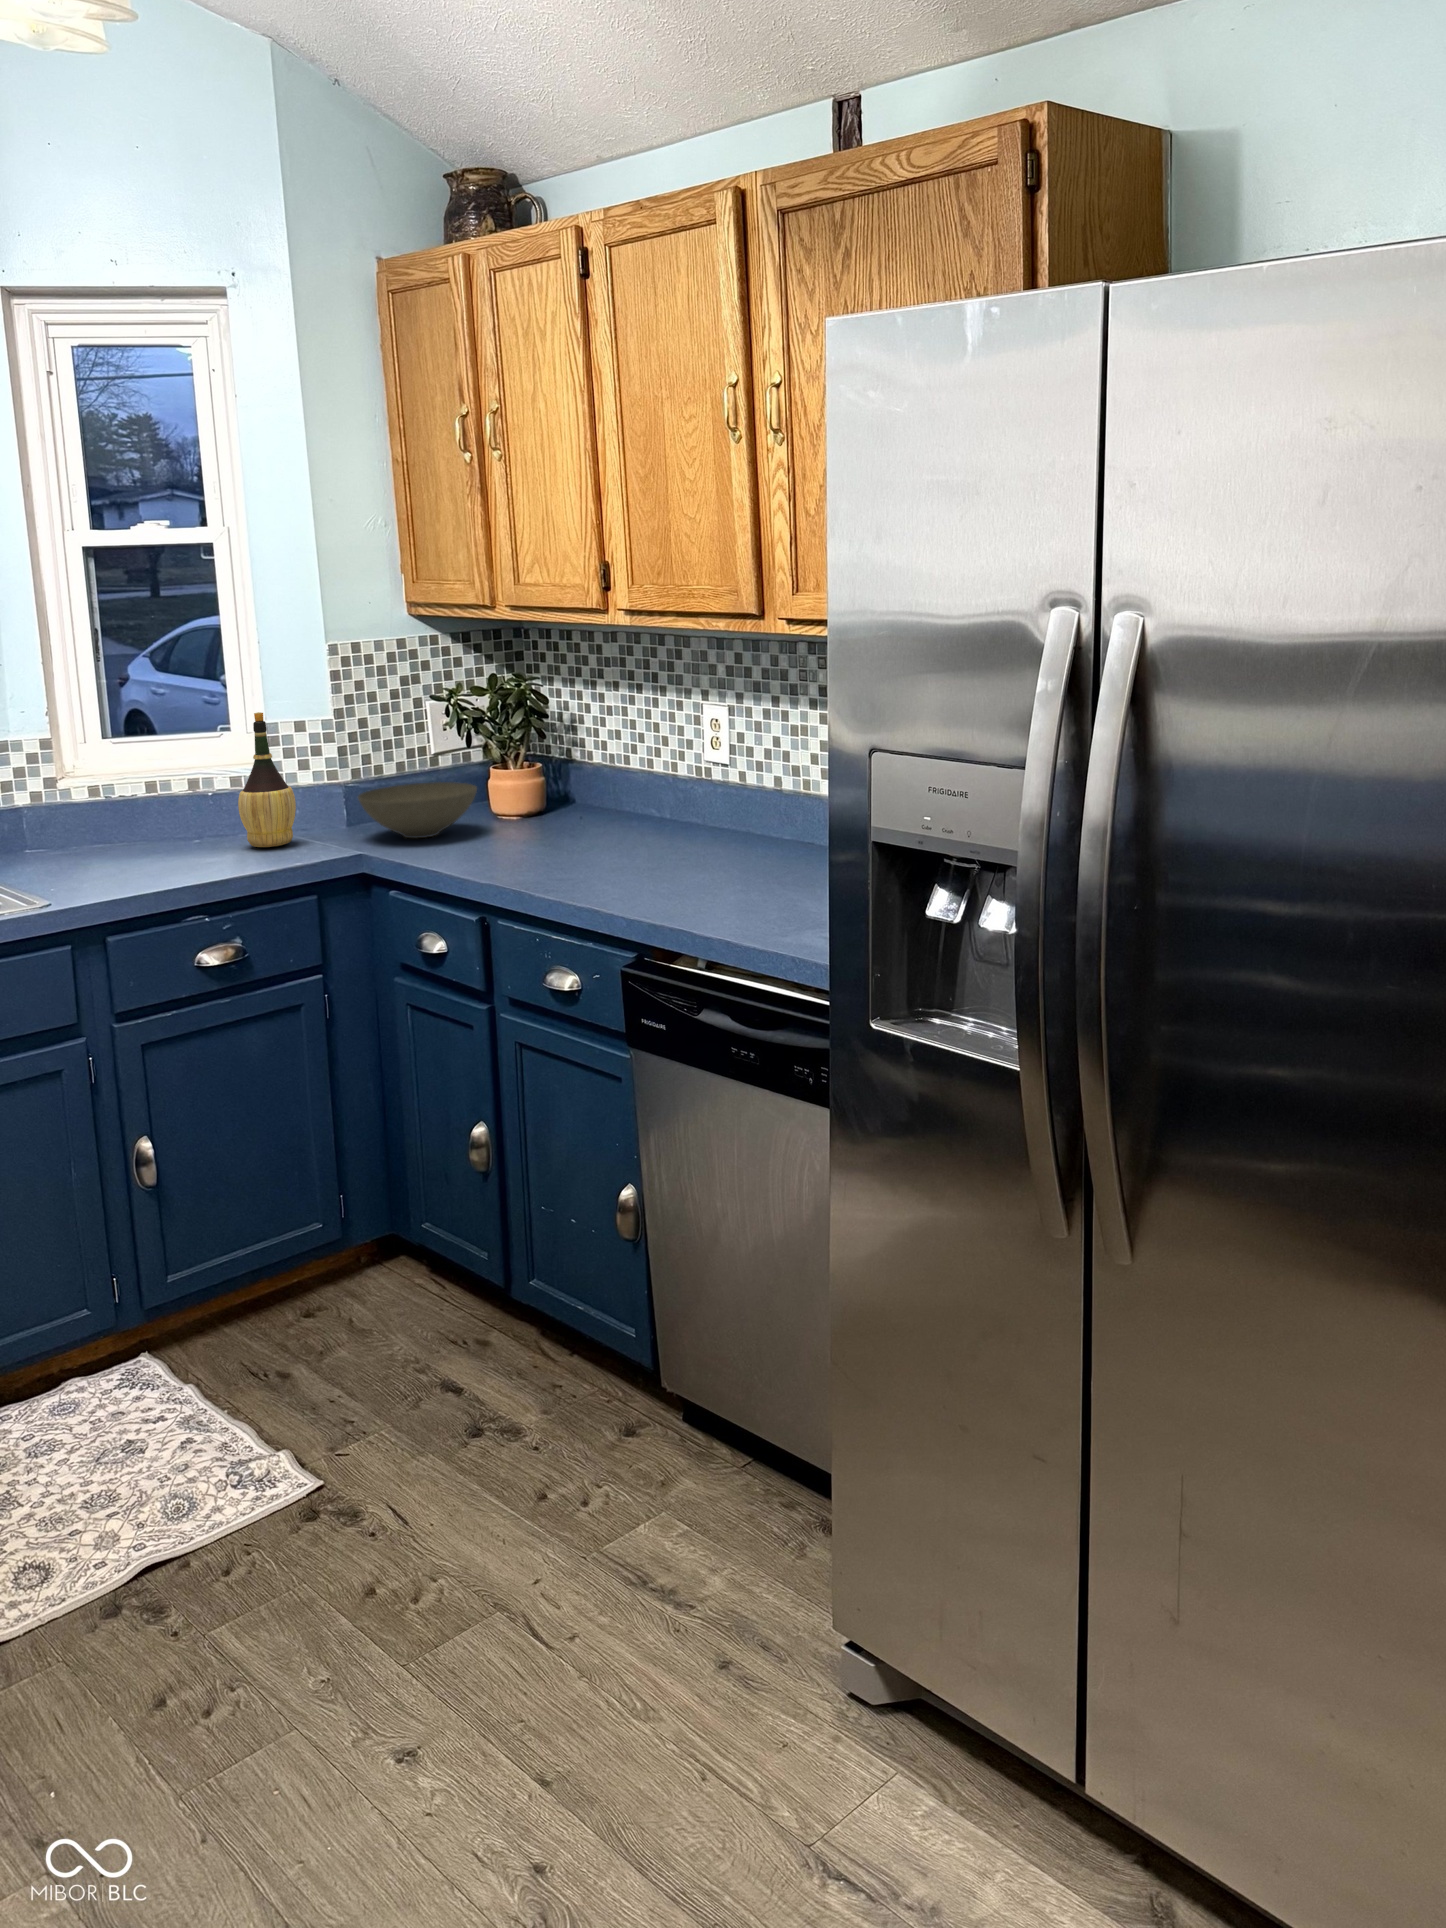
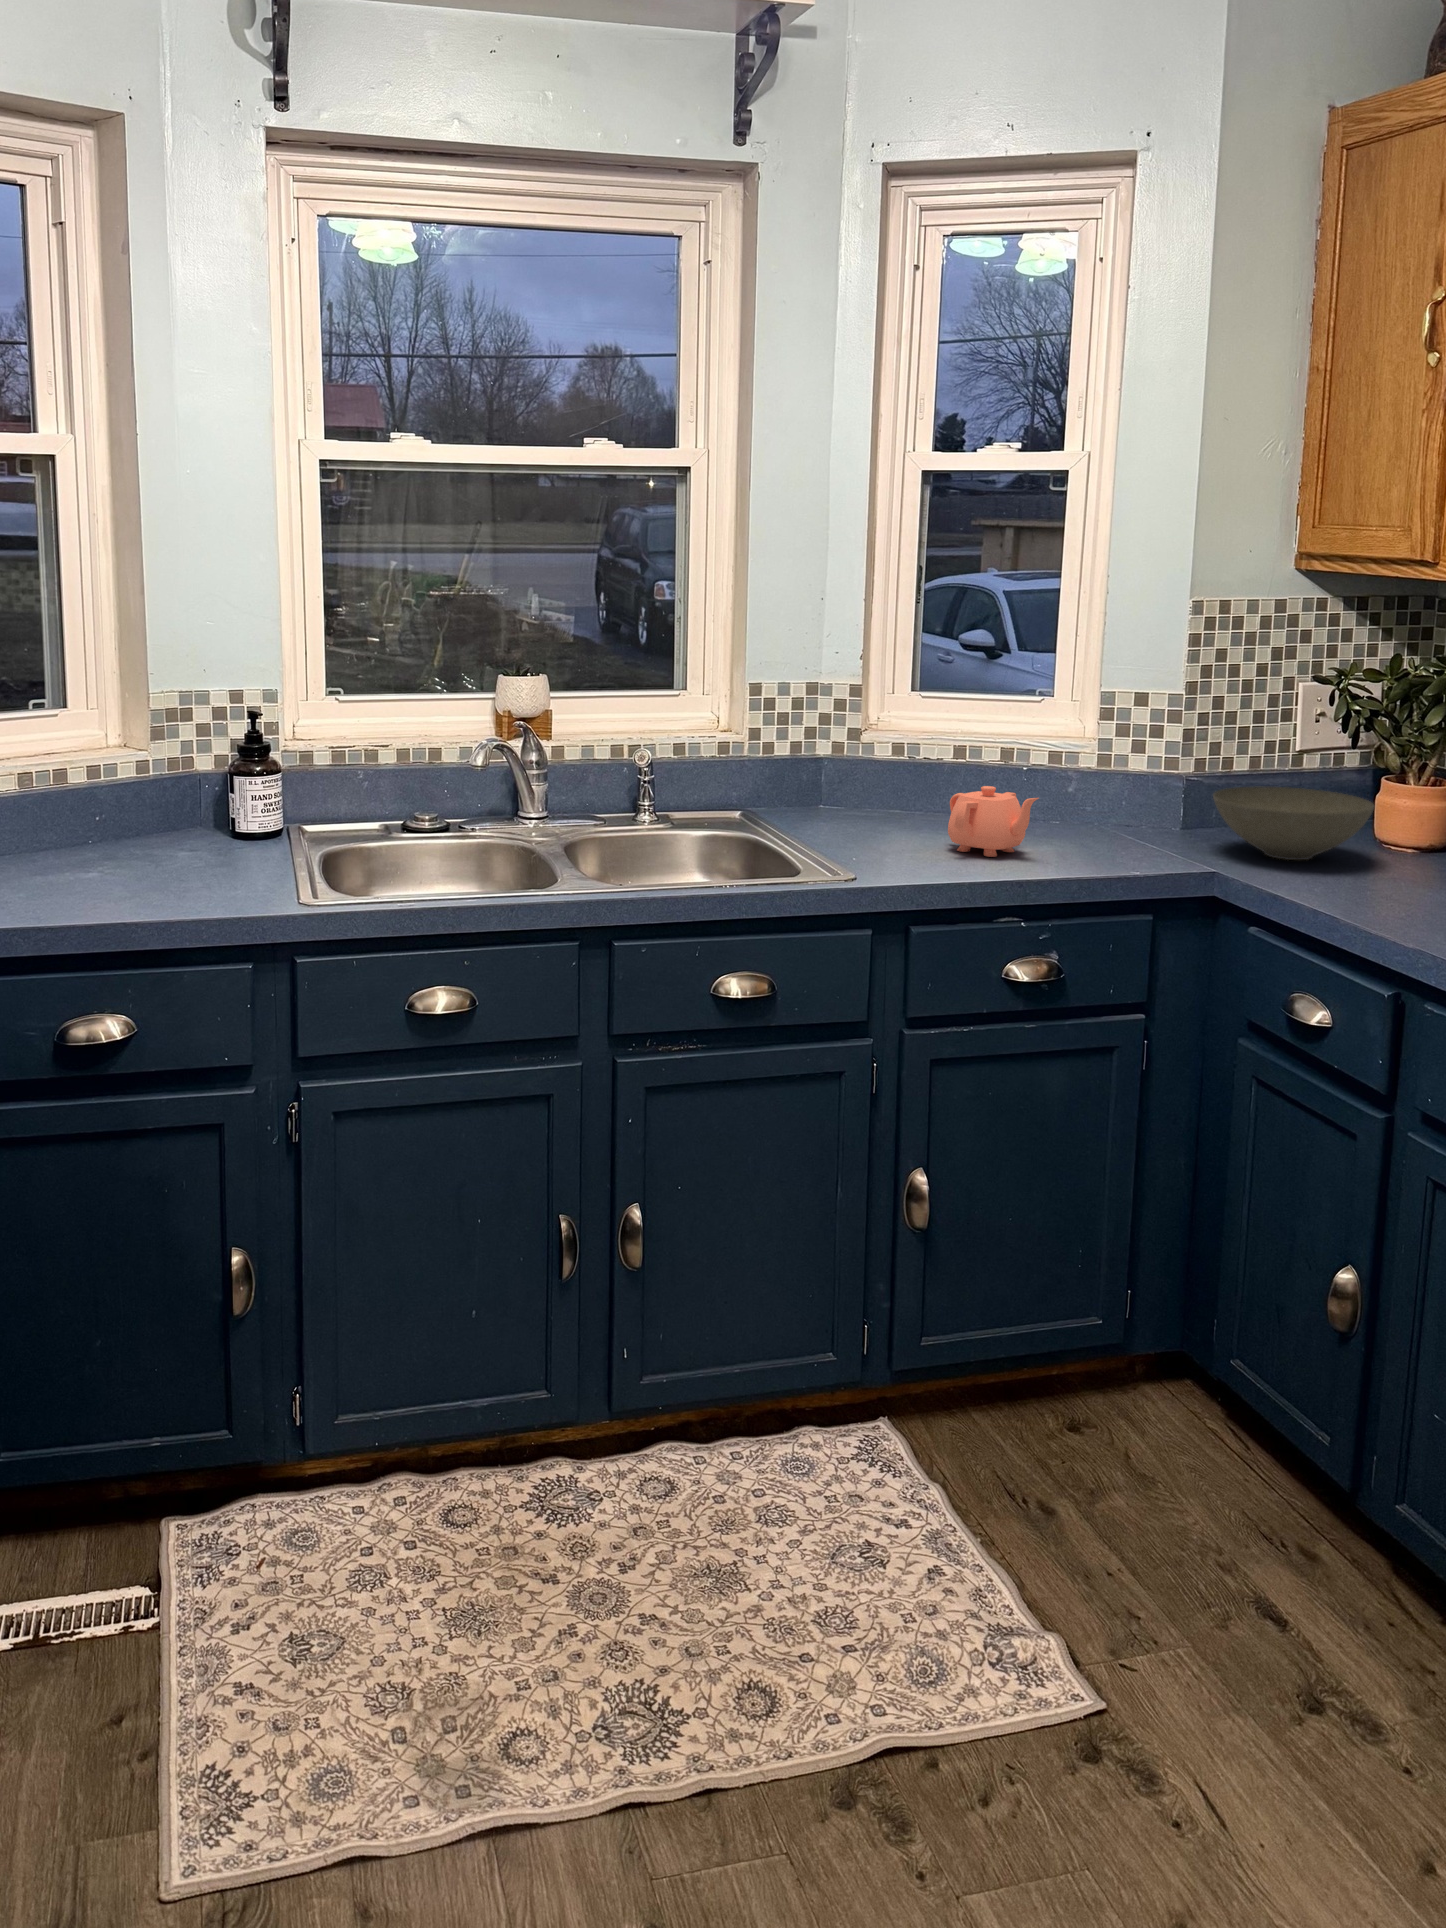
wine bottle: present [238,712,296,847] -> none [1065,676,1134,842]
teapot: none [136,813,210,871] -> present [948,786,1039,857]

